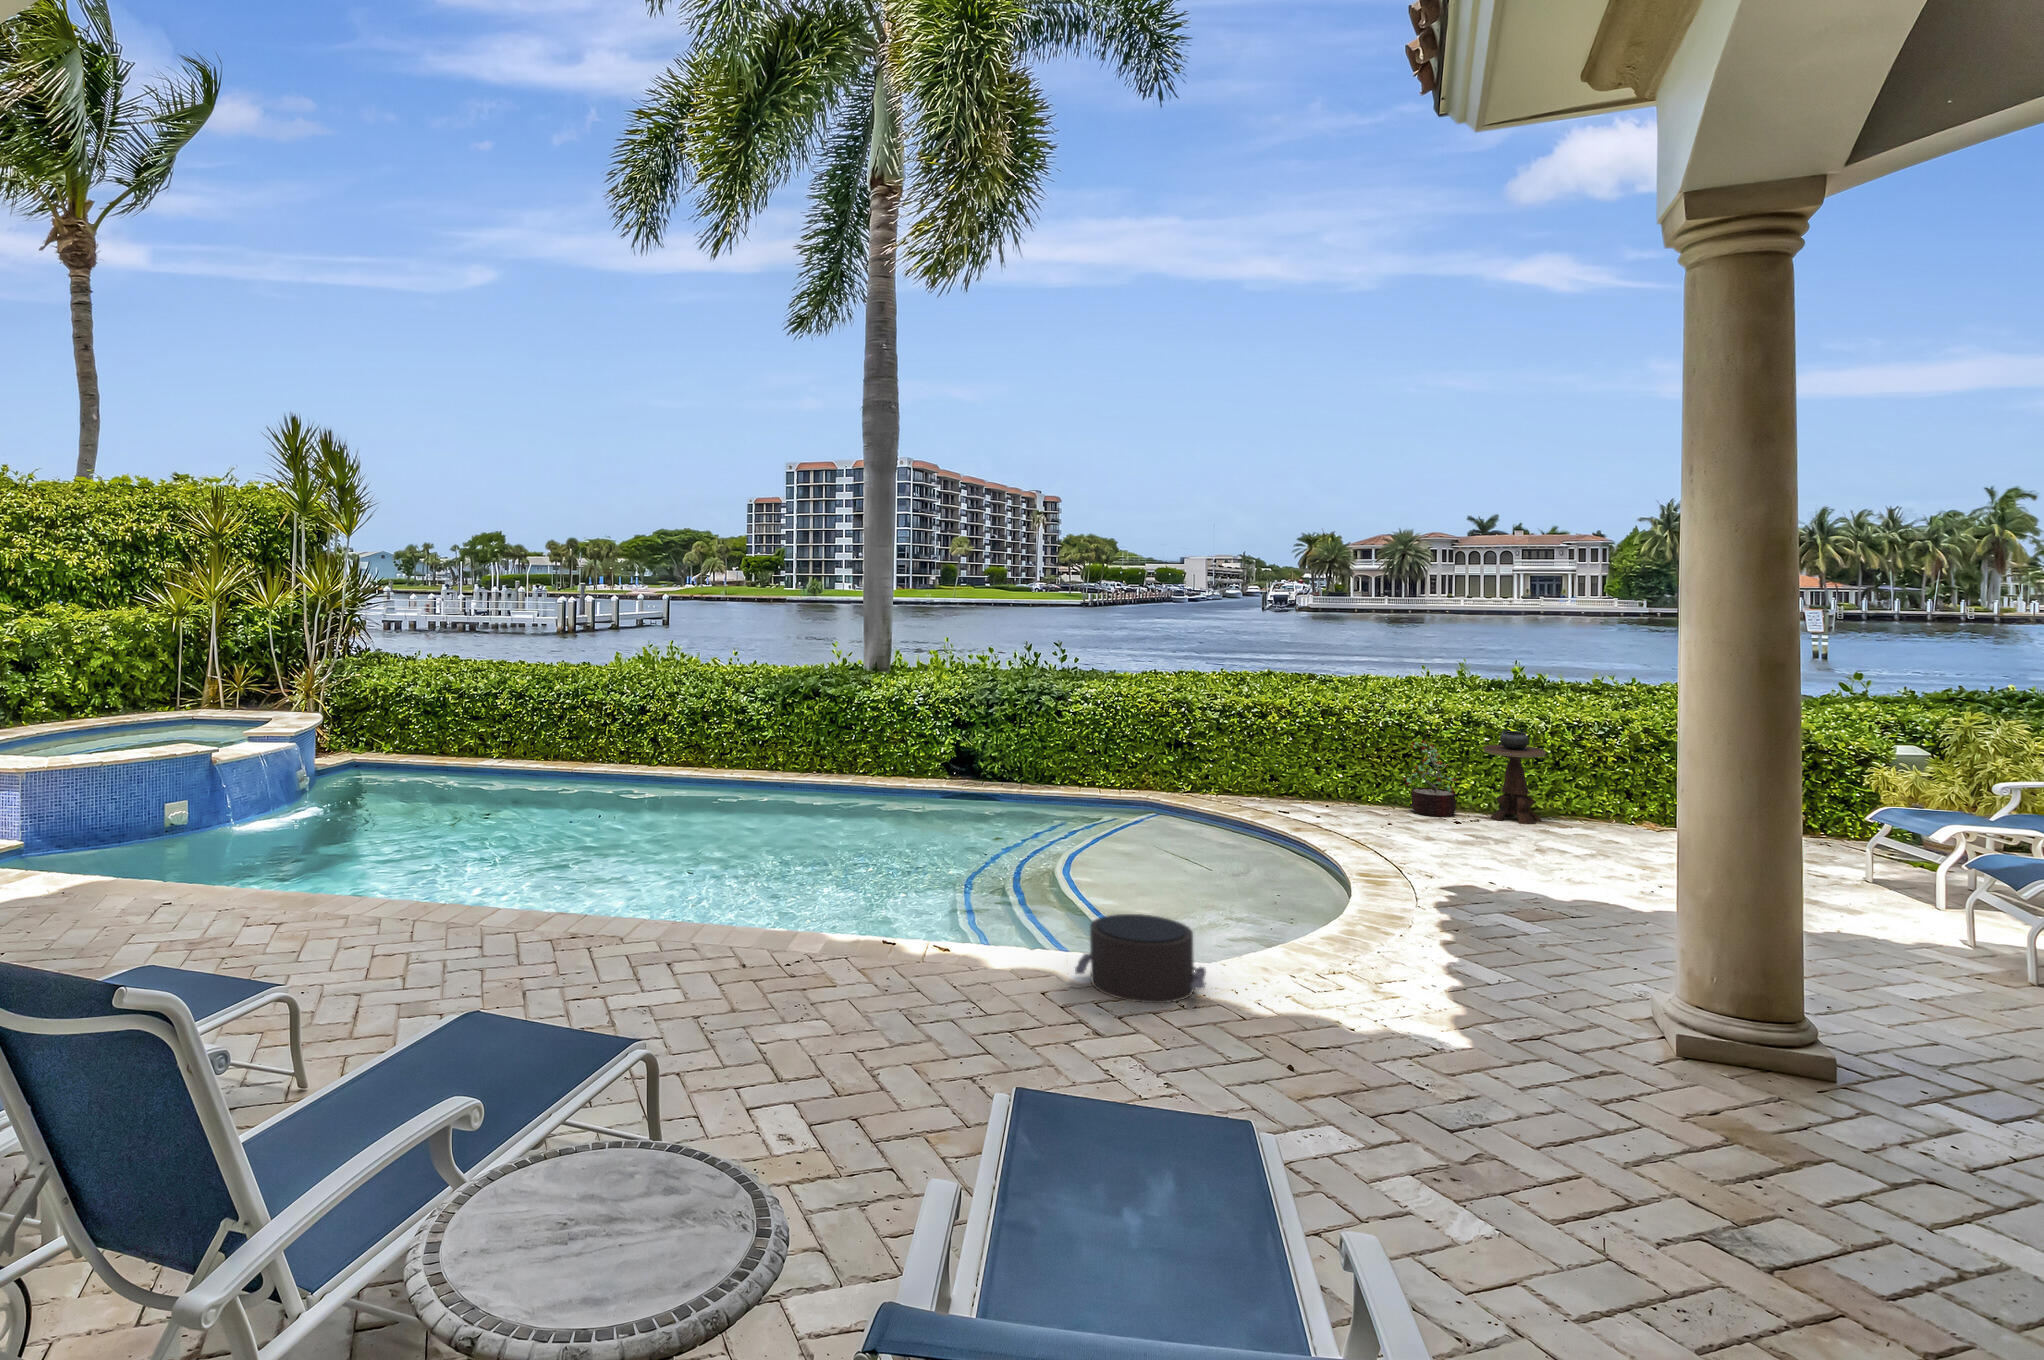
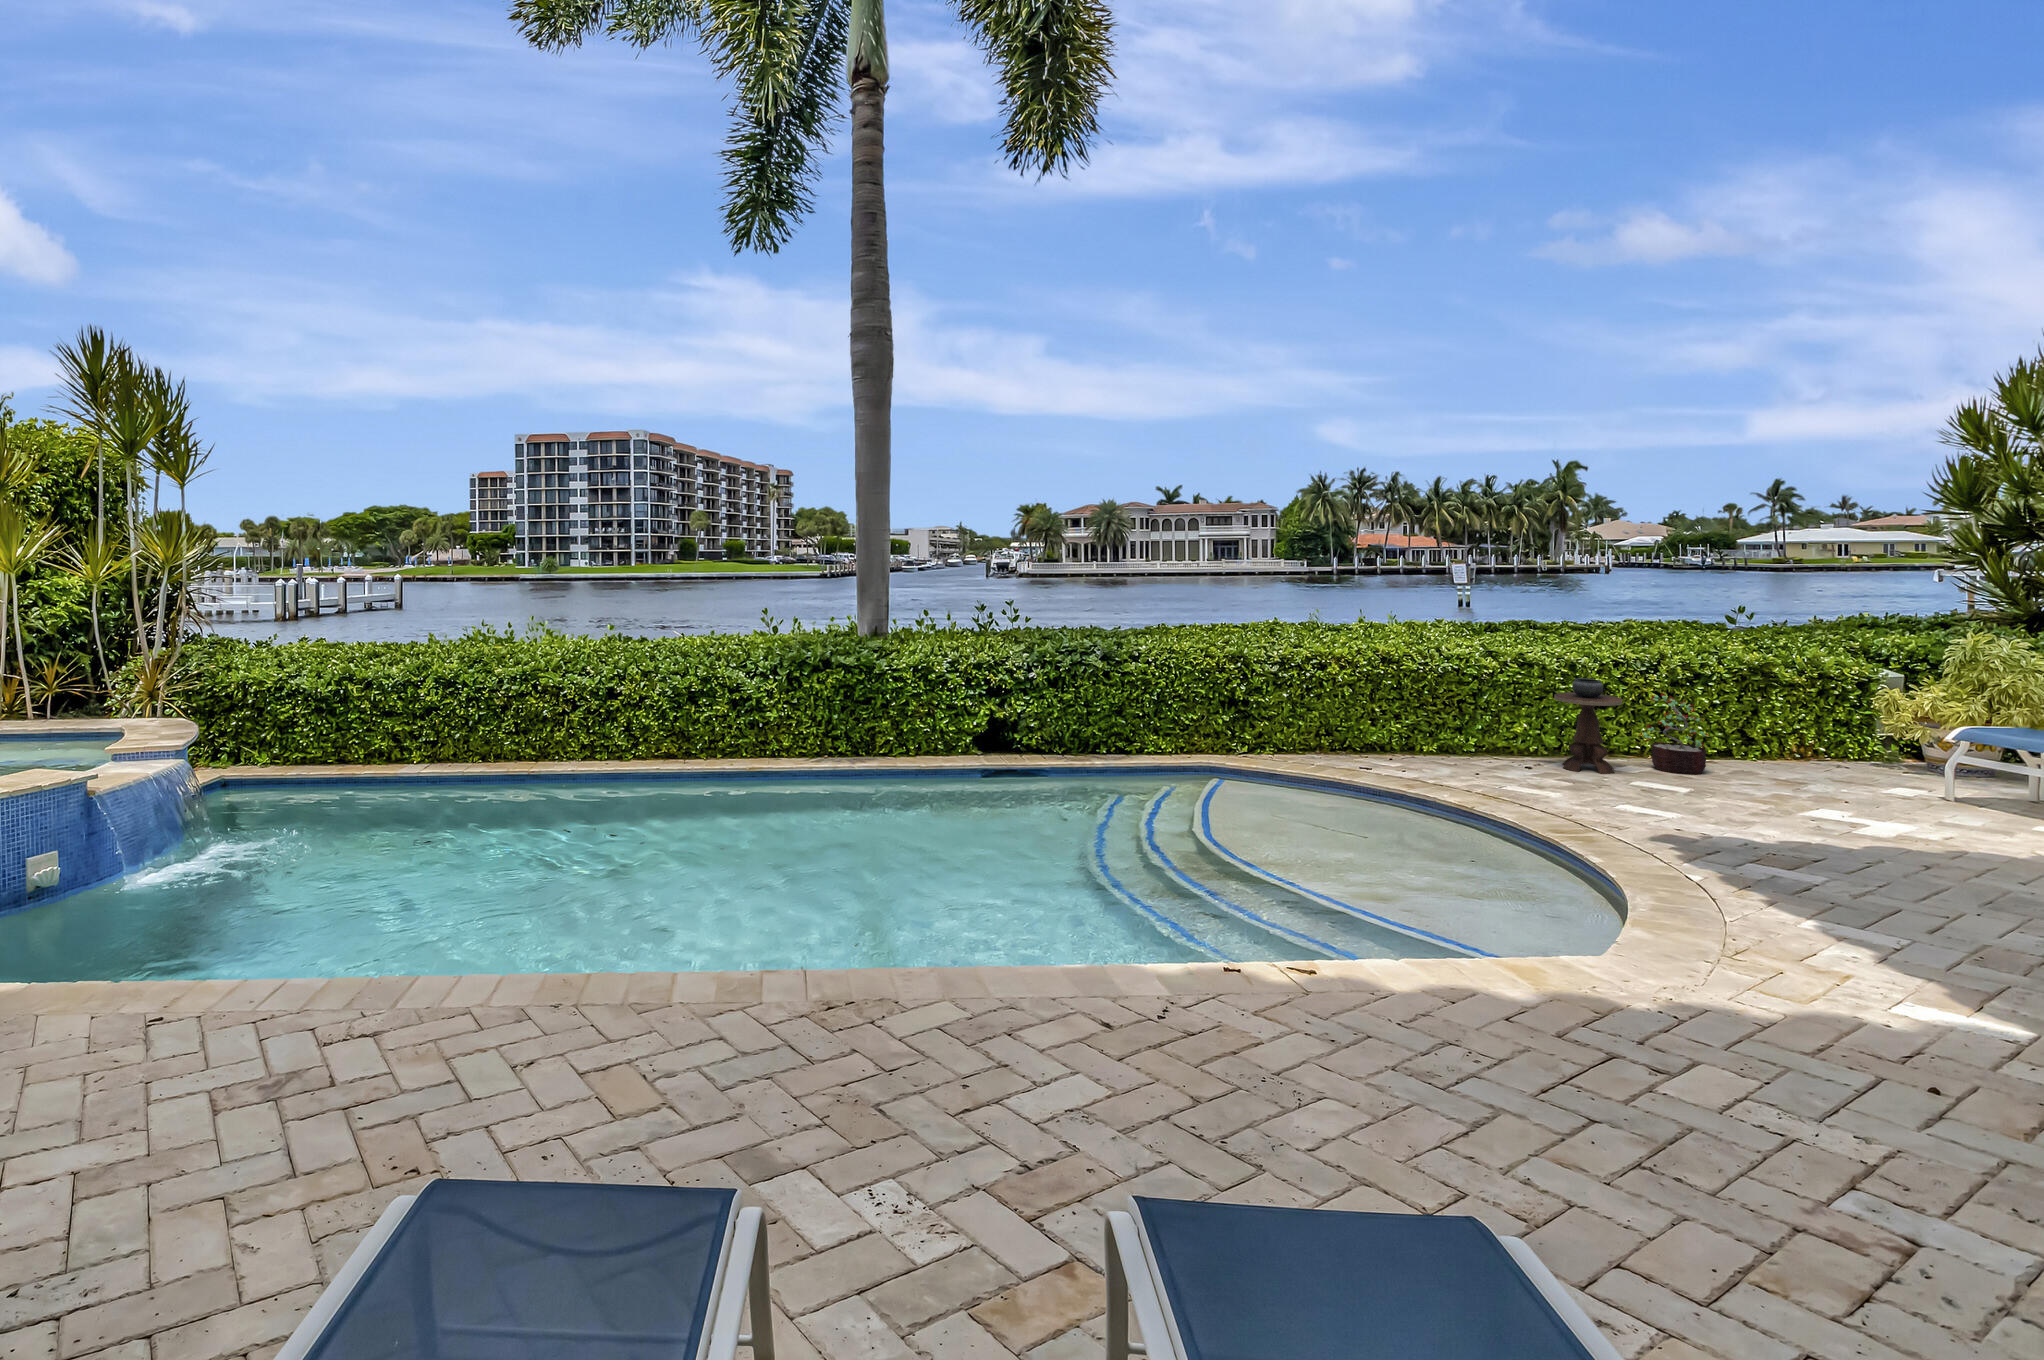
decorative plant: present [1404,741,1457,817] -> present [1639,693,1708,774]
pouf: present [1075,914,1206,1003] -> none [1581,974,1828,1119]

